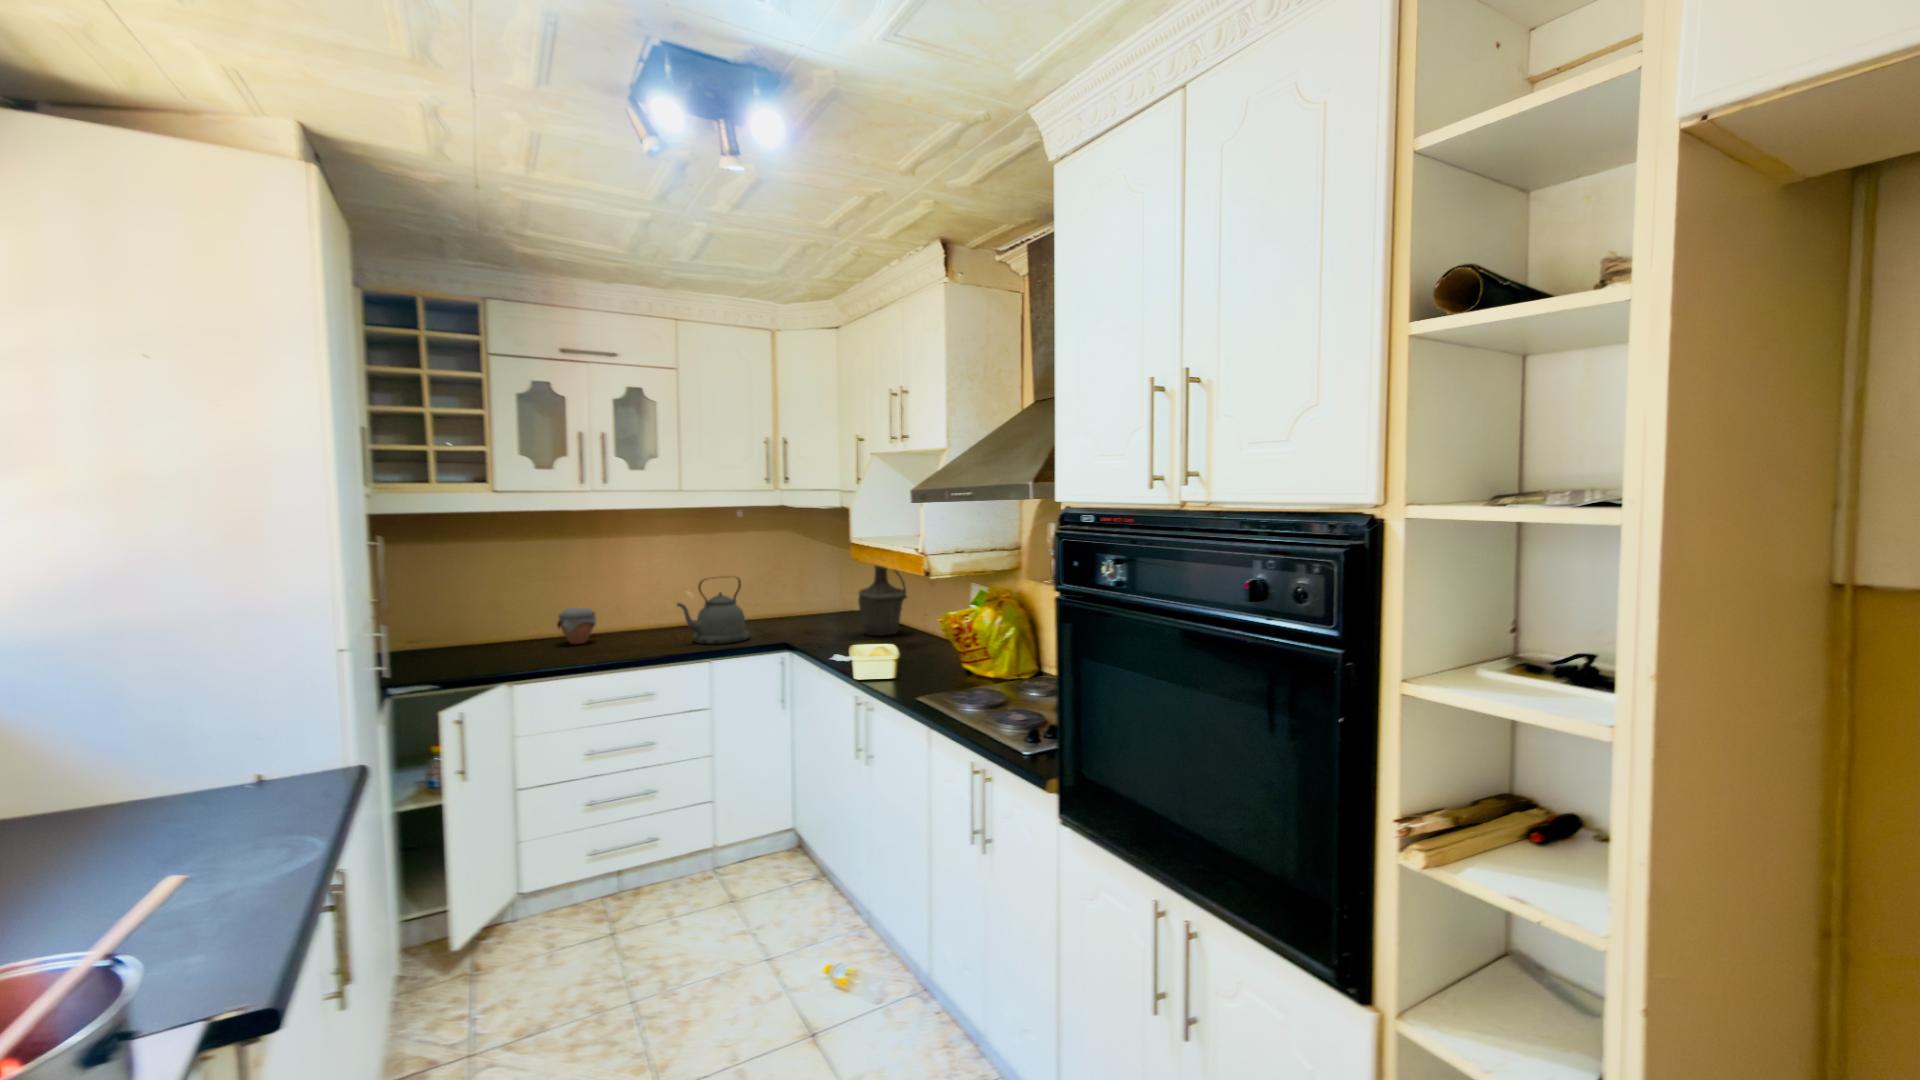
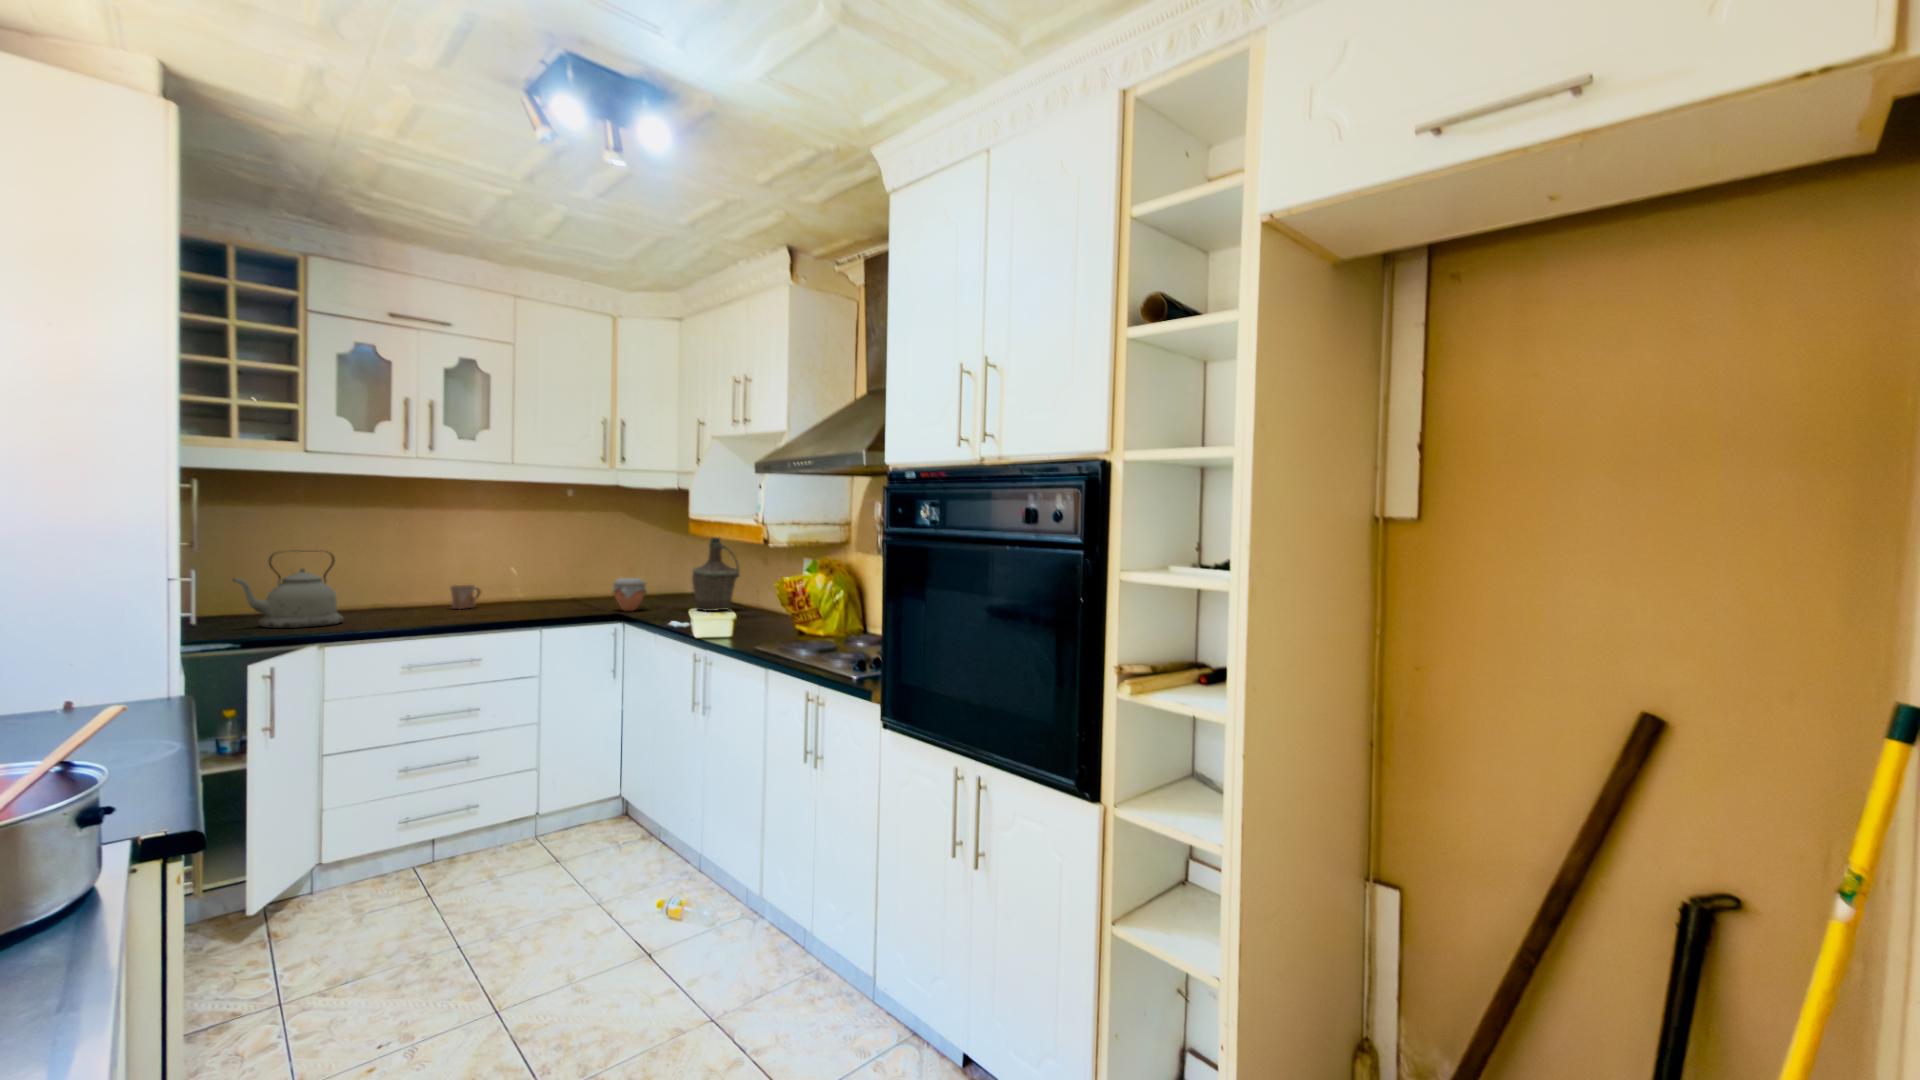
kettle: present [677,577,750,644] -> present [233,550,343,628]
jar: present [557,608,596,644] -> present [613,578,647,611]
mug: none [632,610,661,635] -> present [450,585,481,609]

